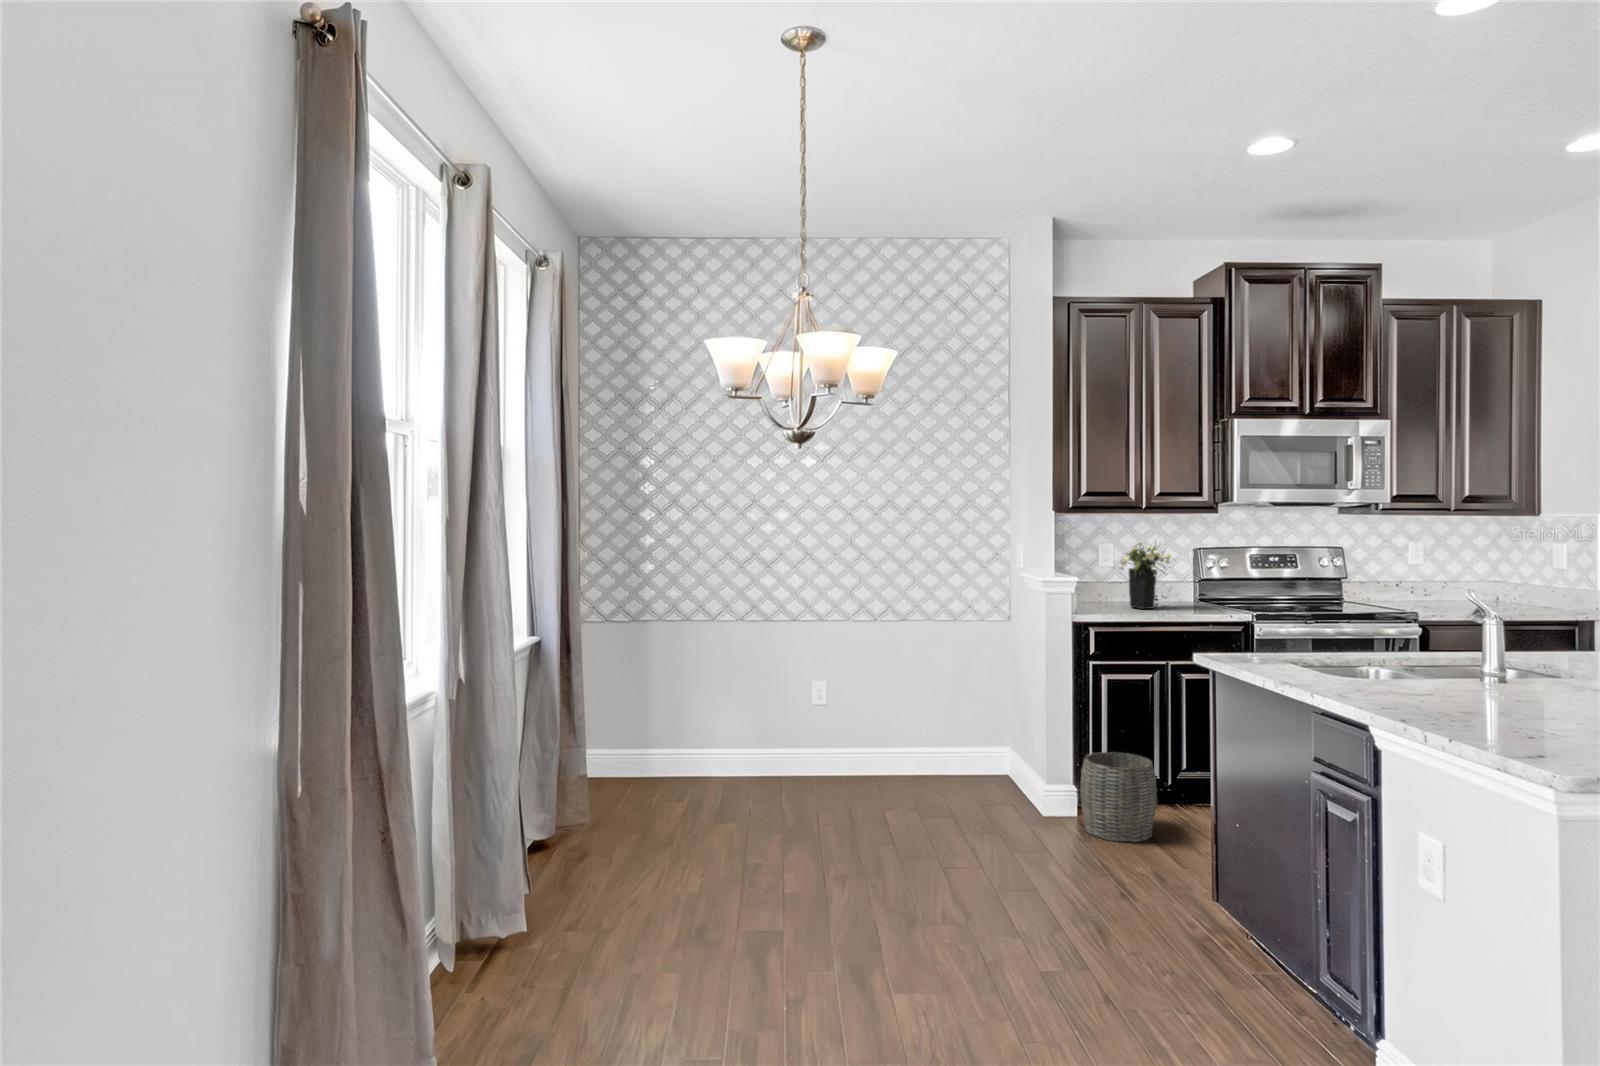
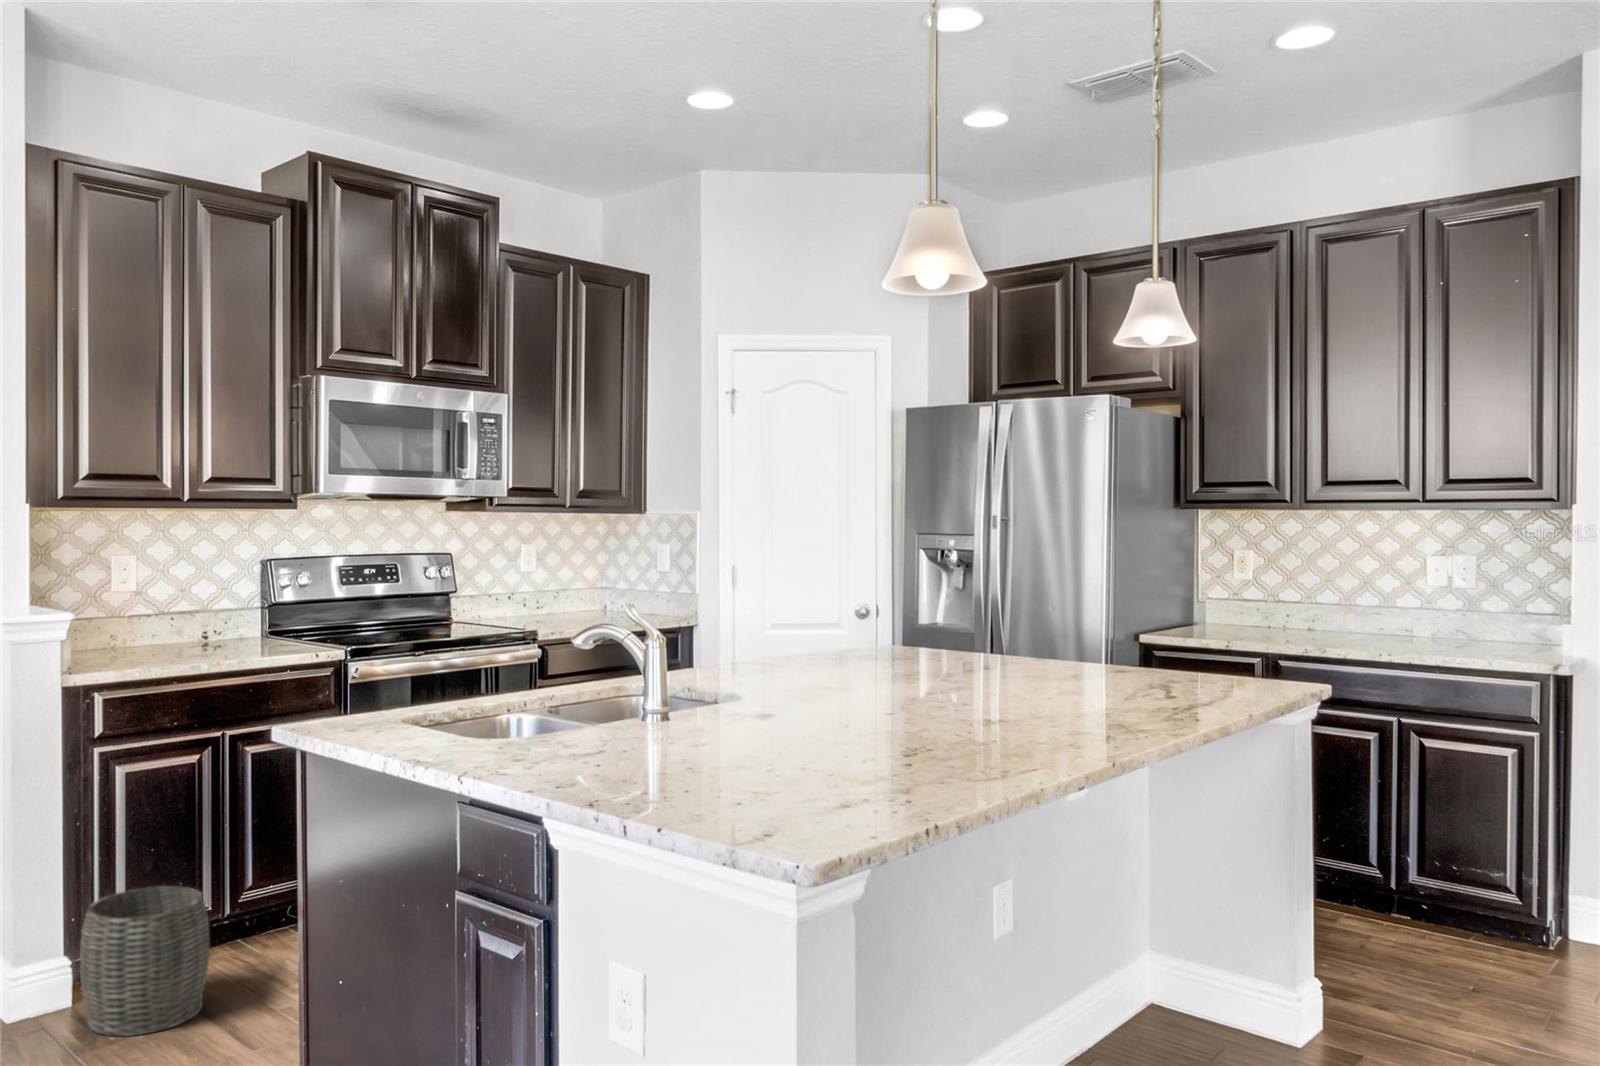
flower arrangement: present [1120,542,1171,609] -> none [142,549,238,655]

